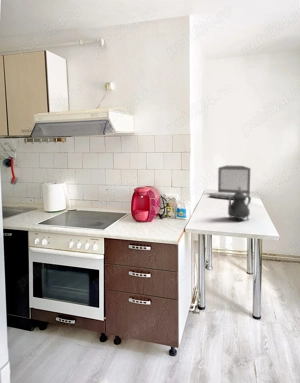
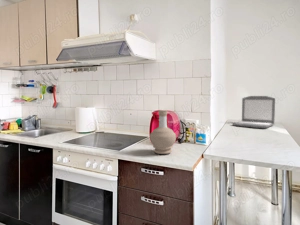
teapot: present [227,186,251,220] -> none [250,111,277,149]
bottle: none [135,188,160,231] -> present [150,110,176,154]

